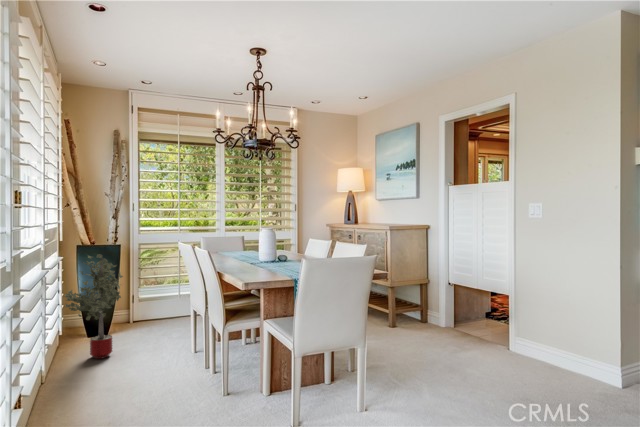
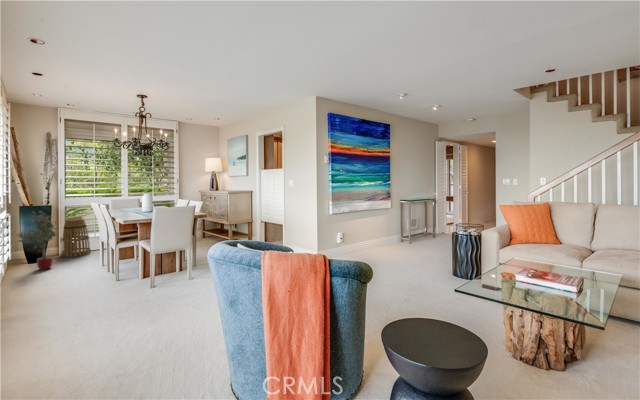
basket: none [128,265,169,331] -> present [62,217,91,257]

